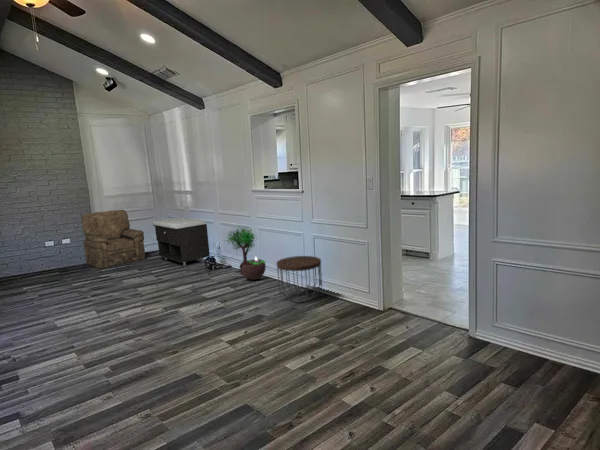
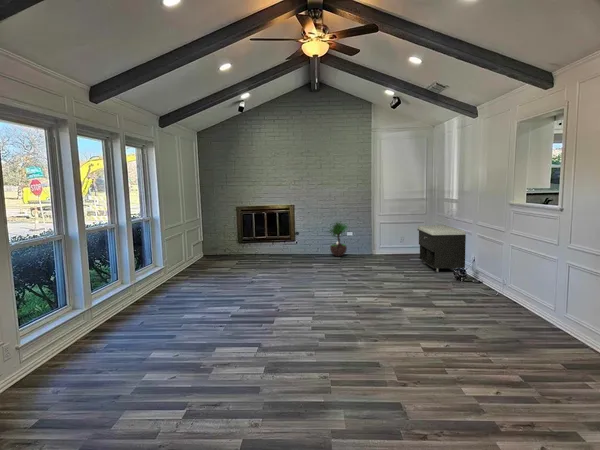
armchair: present [81,210,146,269] -> none [362,212,409,260]
potted tree: present [227,228,266,280] -> present [330,223,347,256]
side table: present [277,256,322,302] -> none [508,283,569,338]

